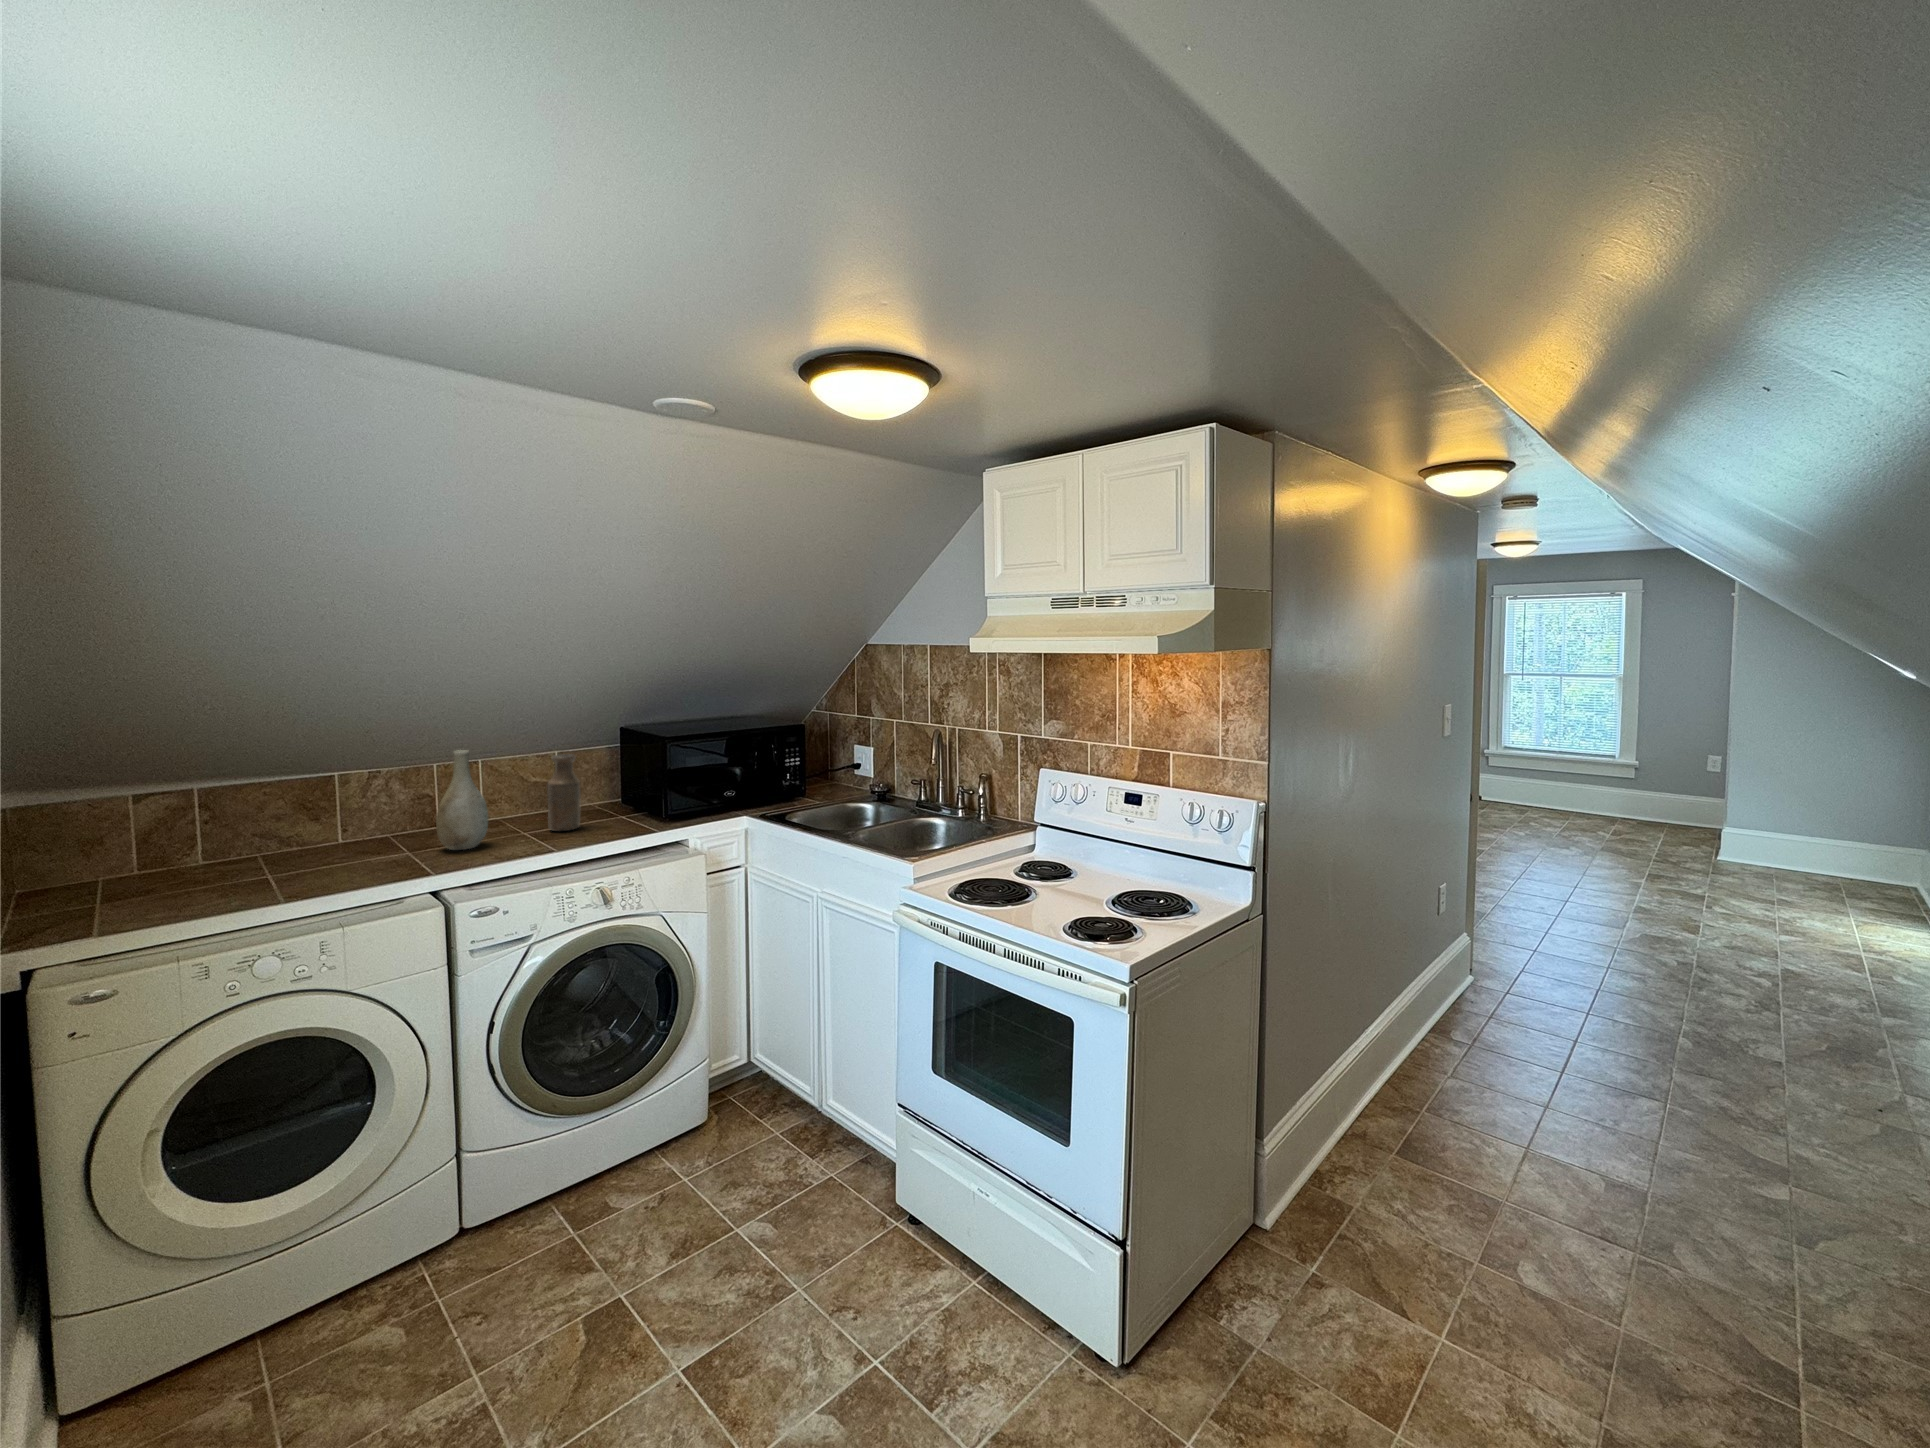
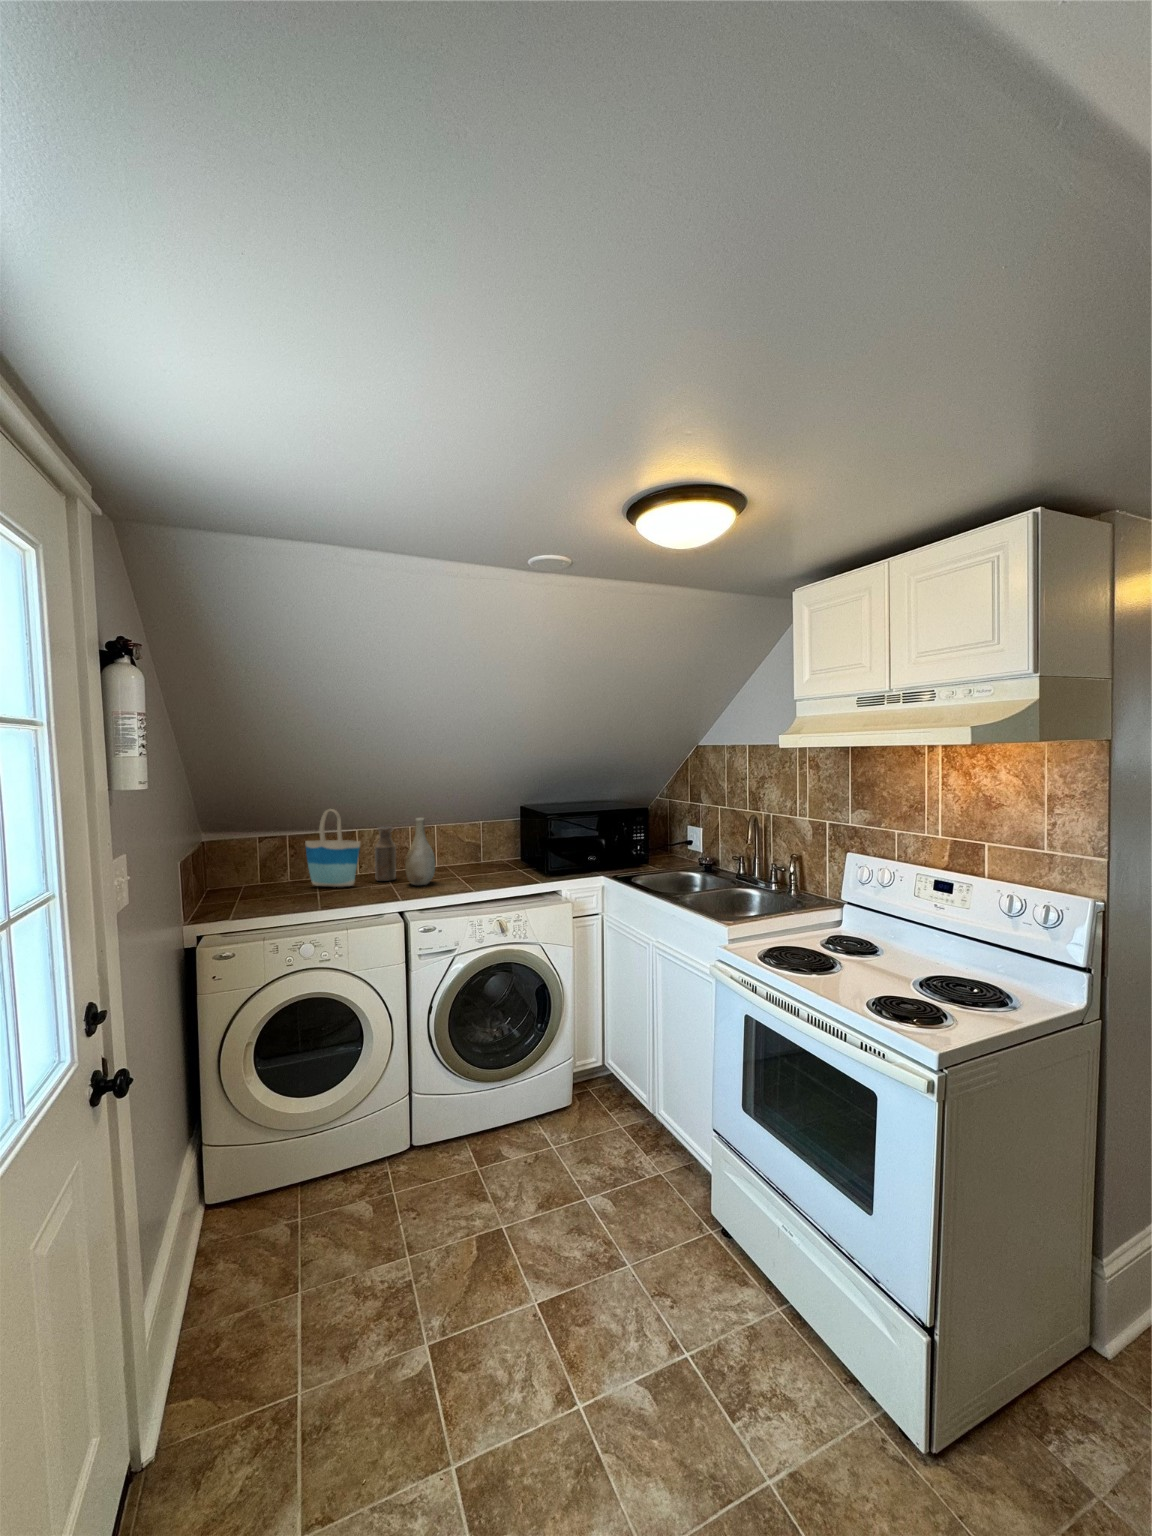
tote bag: none [241,742,352,866] -> present [305,809,360,887]
bottle: present [547,754,580,831] -> present [375,826,396,881]

